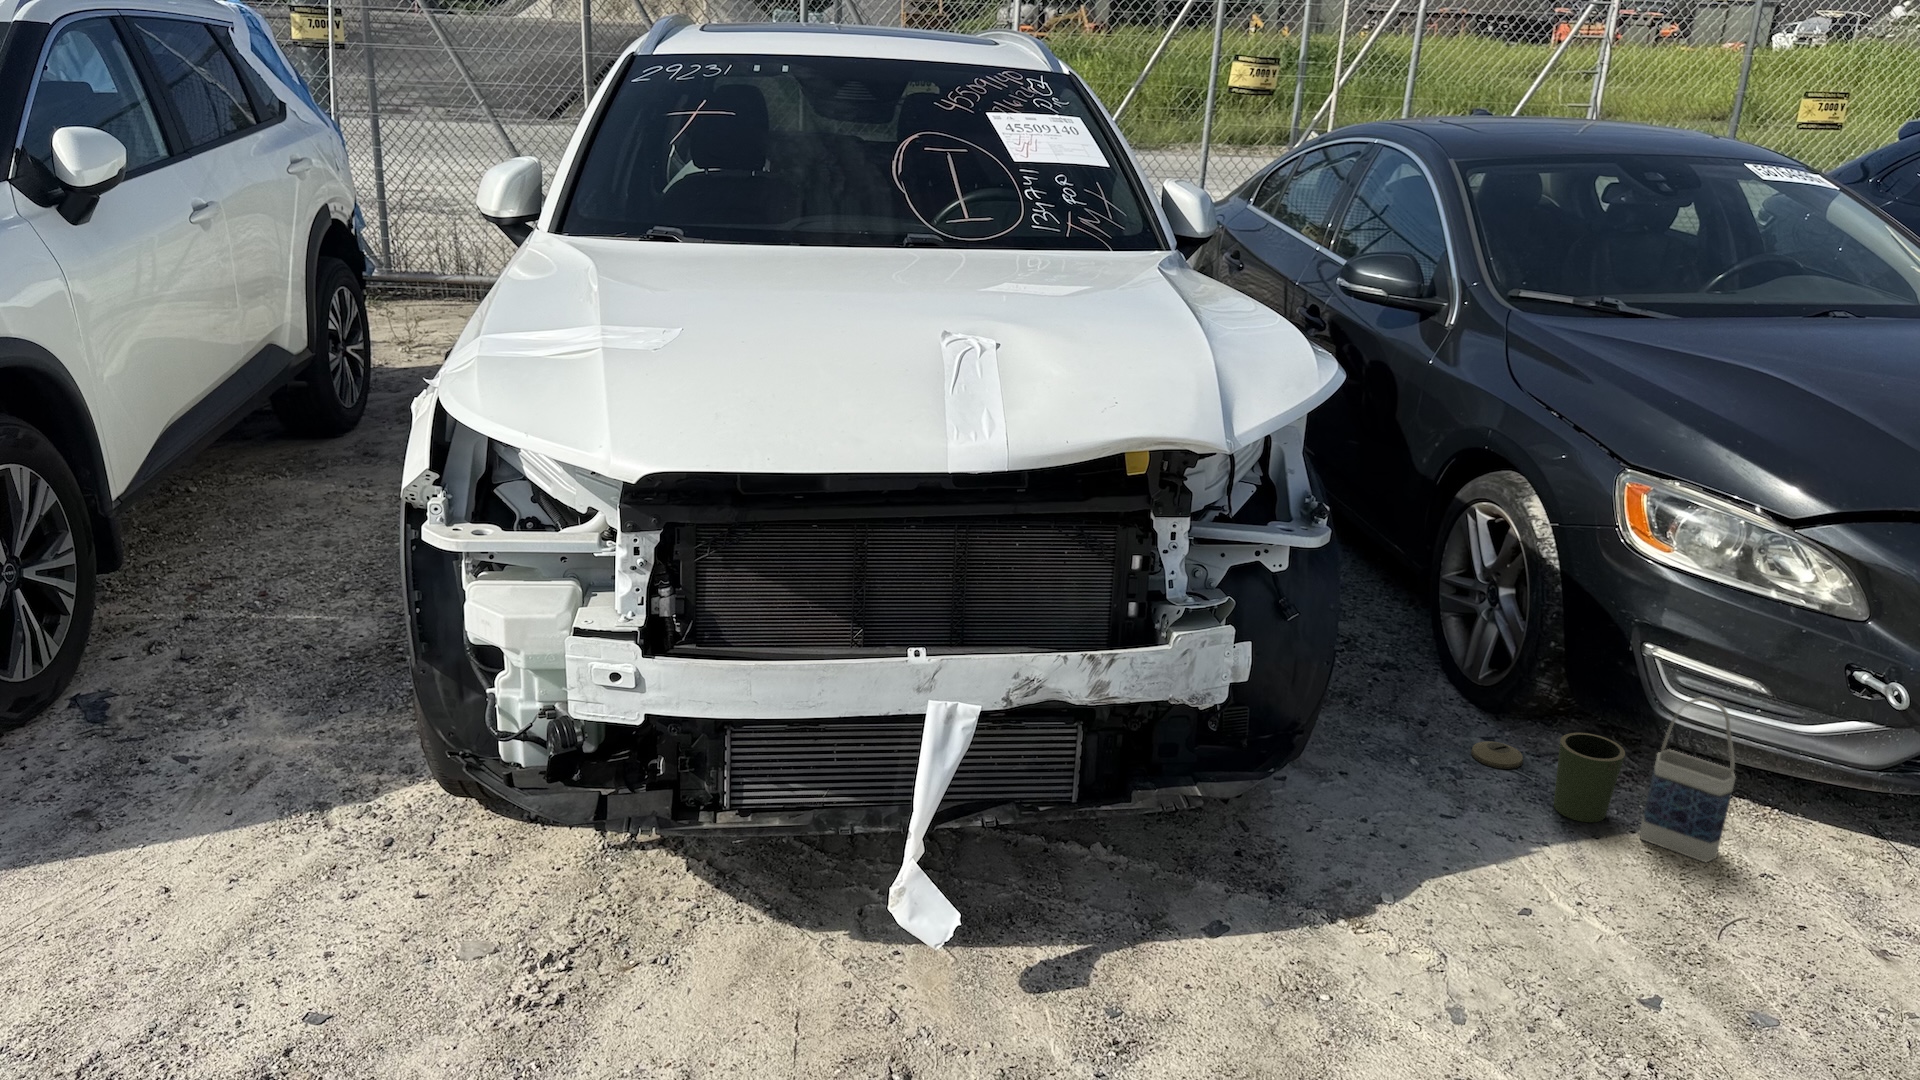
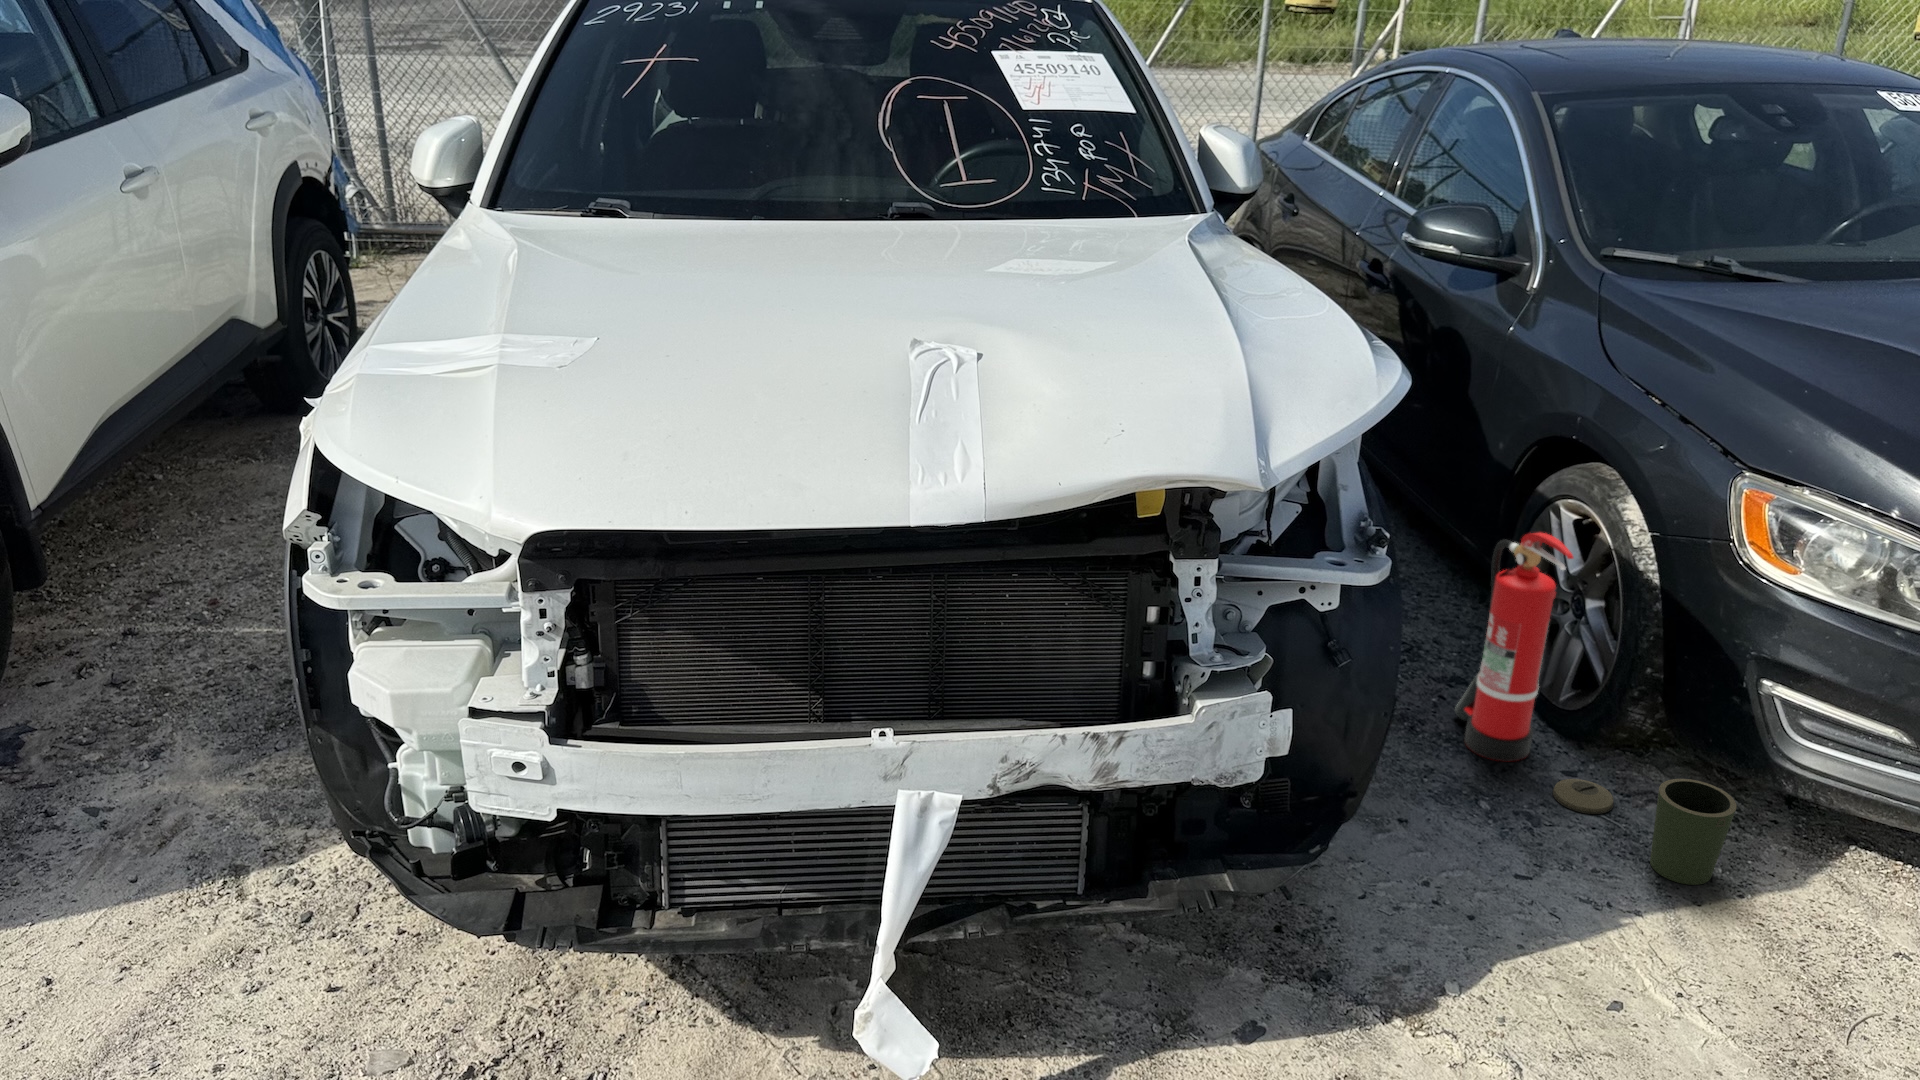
fire extinguisher: none [1386,526,1487,728] -> present [1455,533,1573,761]
bag: present [1640,697,1735,862] -> none [1752,747,1871,939]

